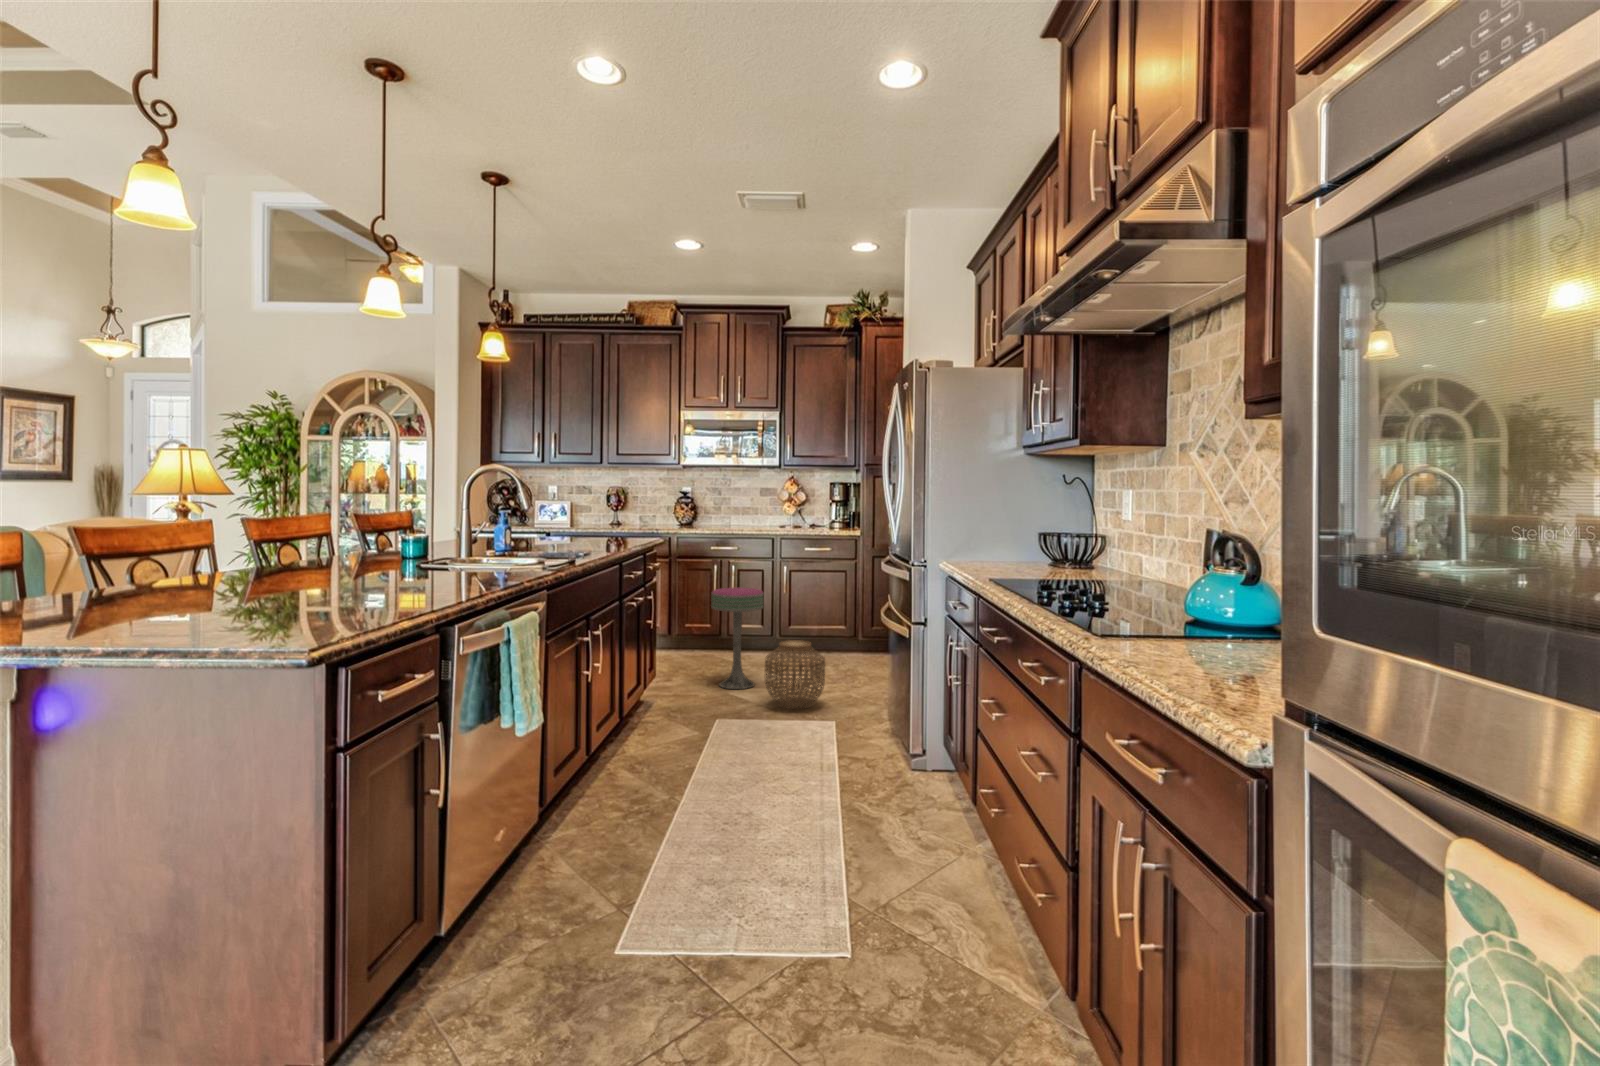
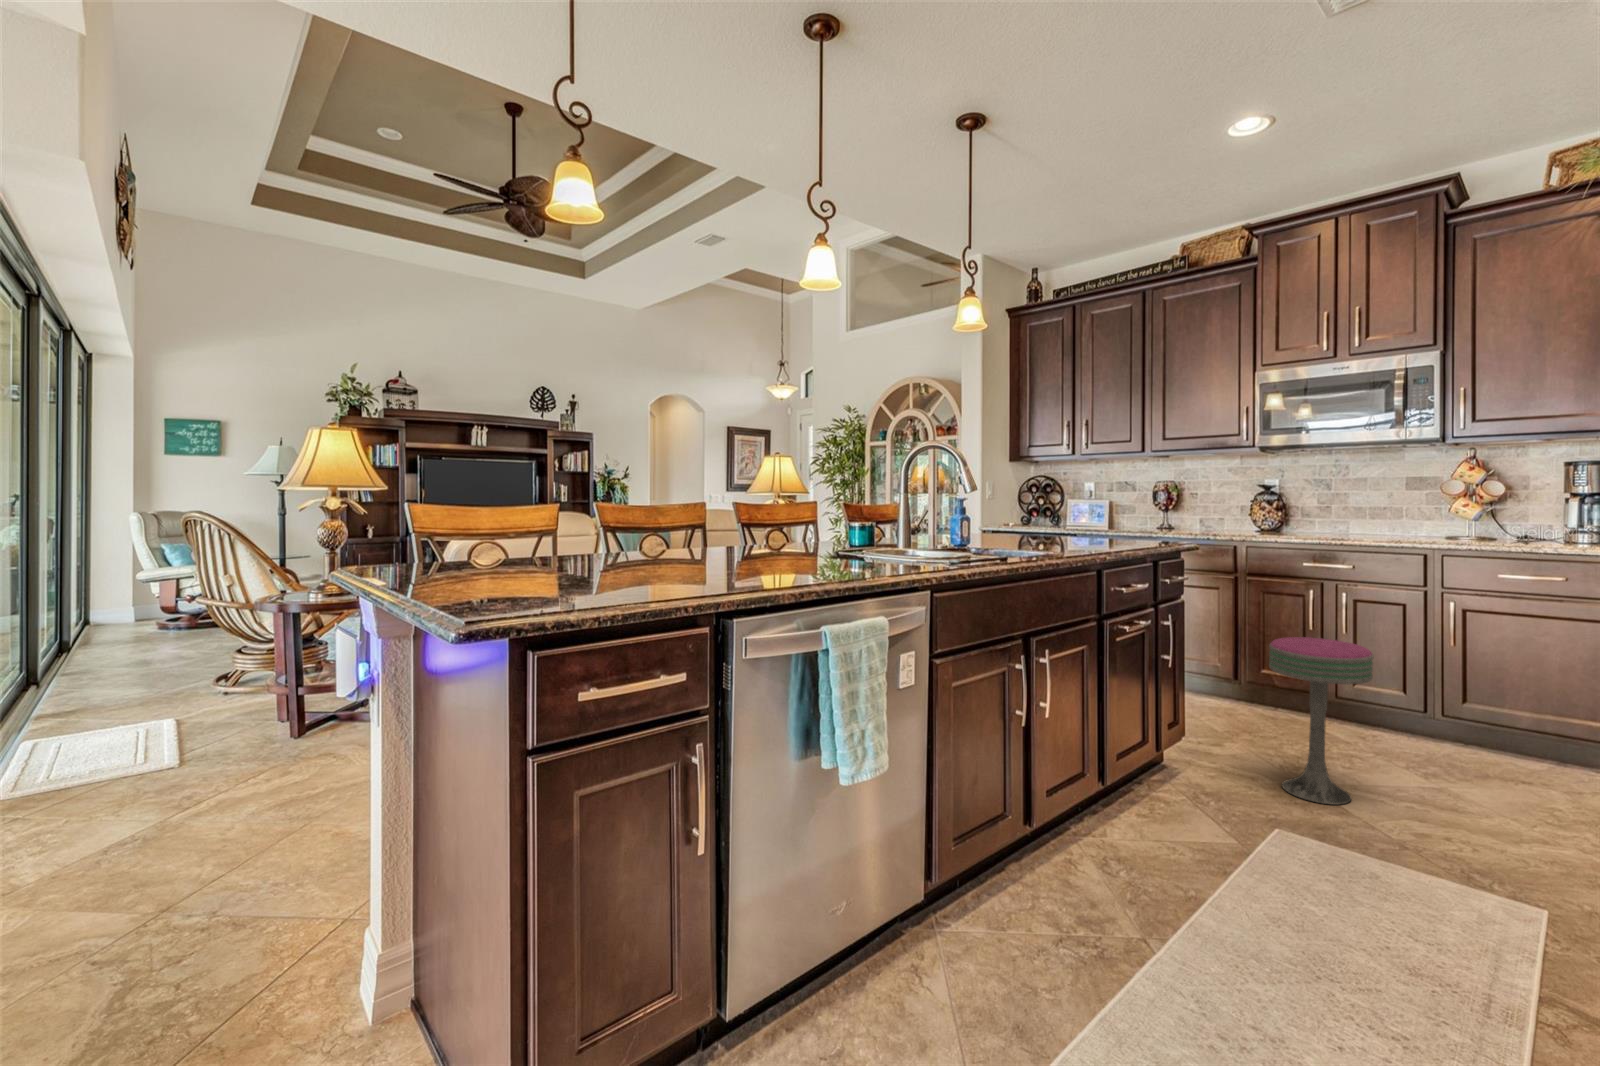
woven basket: present [765,640,825,709] -> none [1355,753,1504,889]

